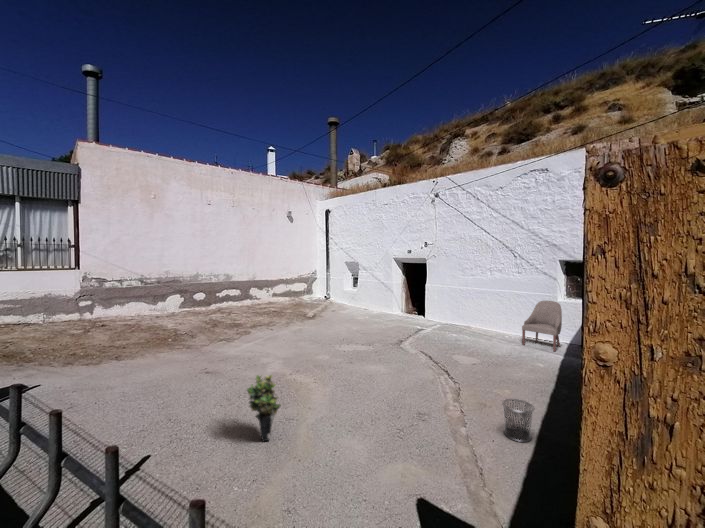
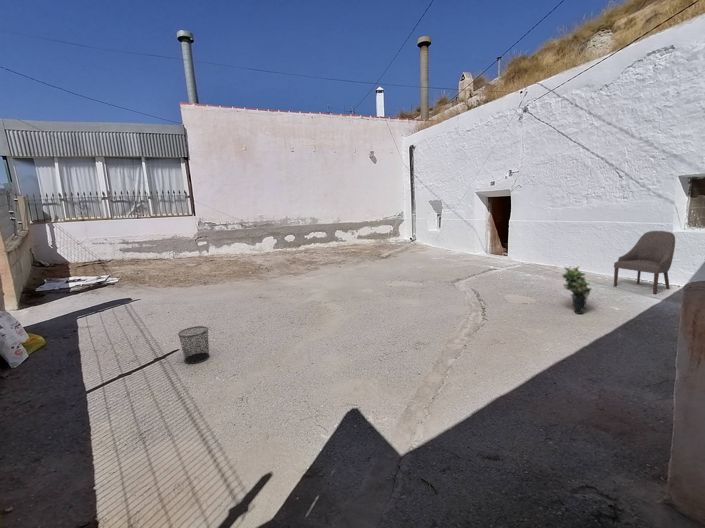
potted plant: present [247,375,281,441] -> present [562,267,591,314]
waste bin: present [503,399,533,442] -> present [178,326,210,364]

